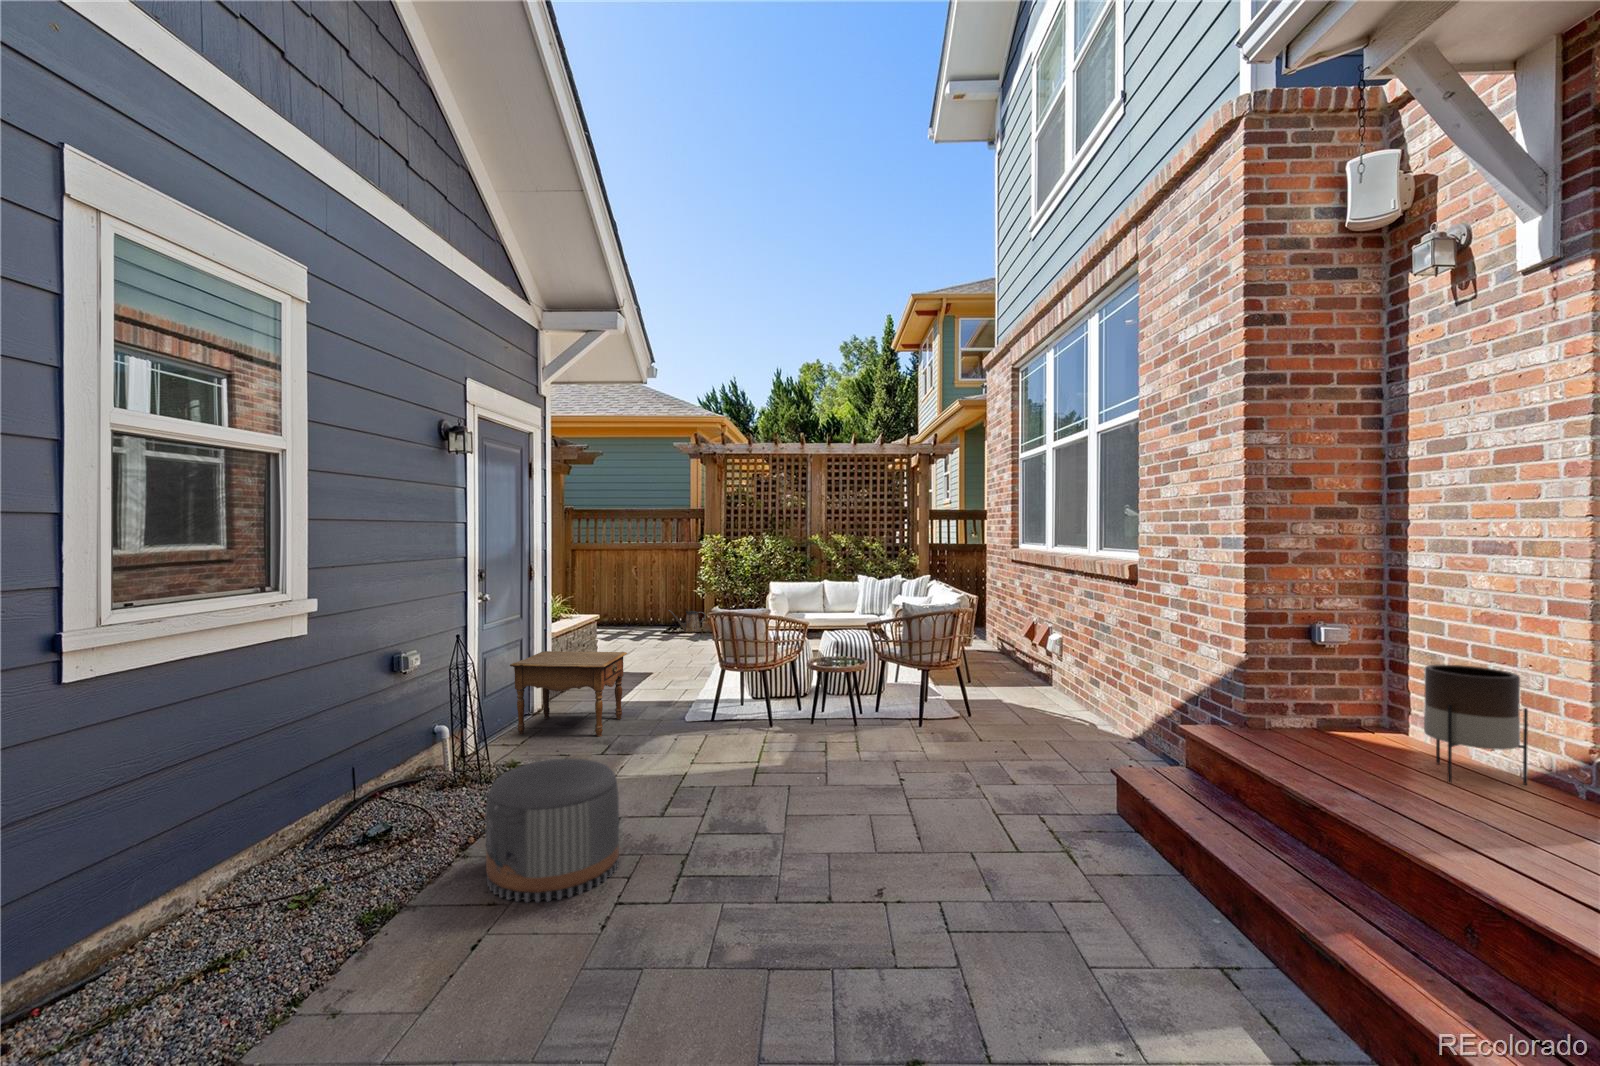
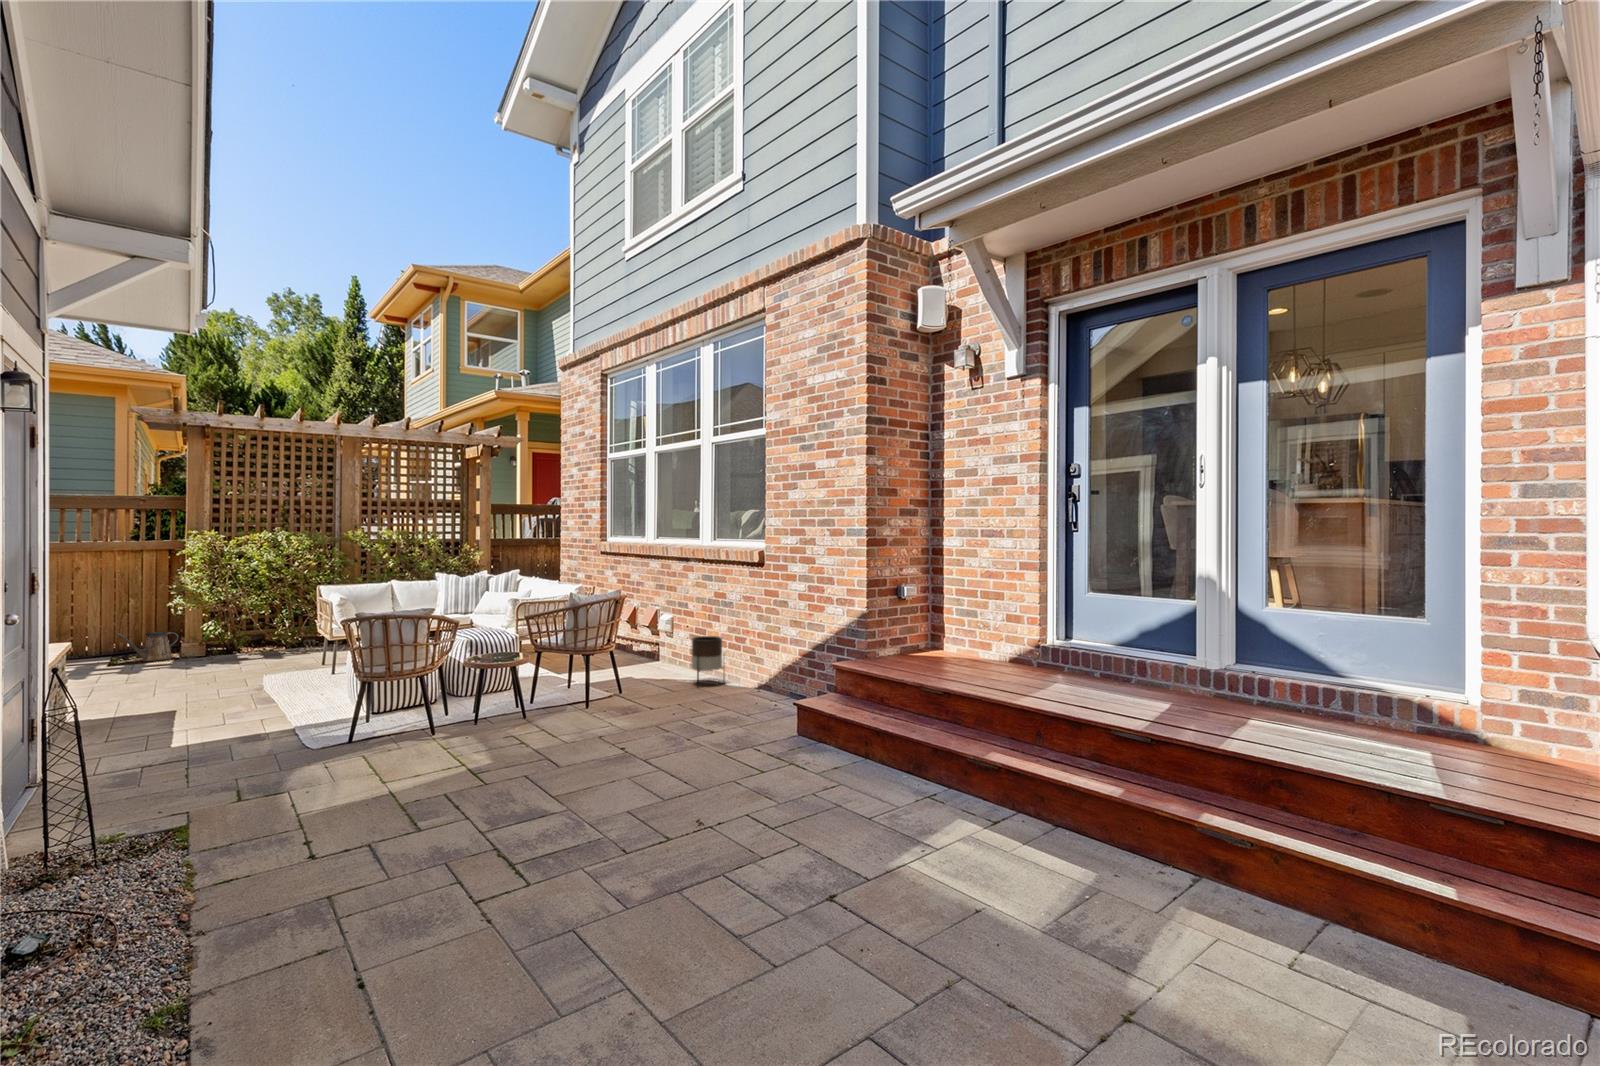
side table: present [510,651,627,737] -> none [31,677,211,811]
planter: present [1424,665,1528,785] -> present [691,636,724,682]
pouf: present [486,758,619,902] -> none [266,775,434,944]

